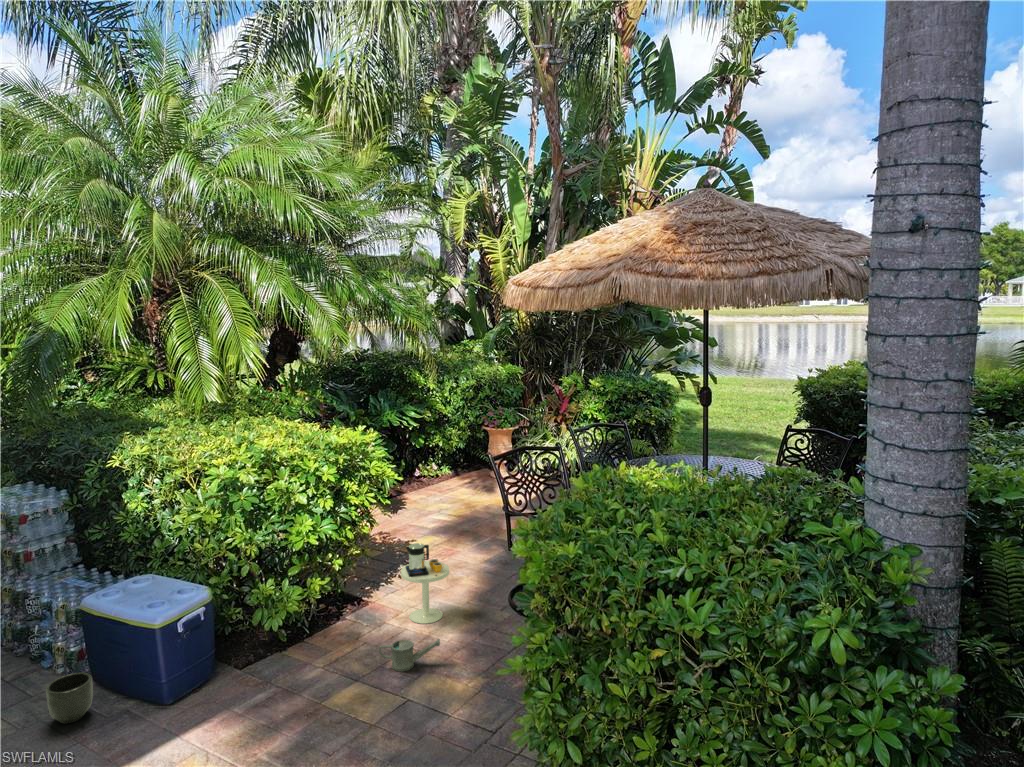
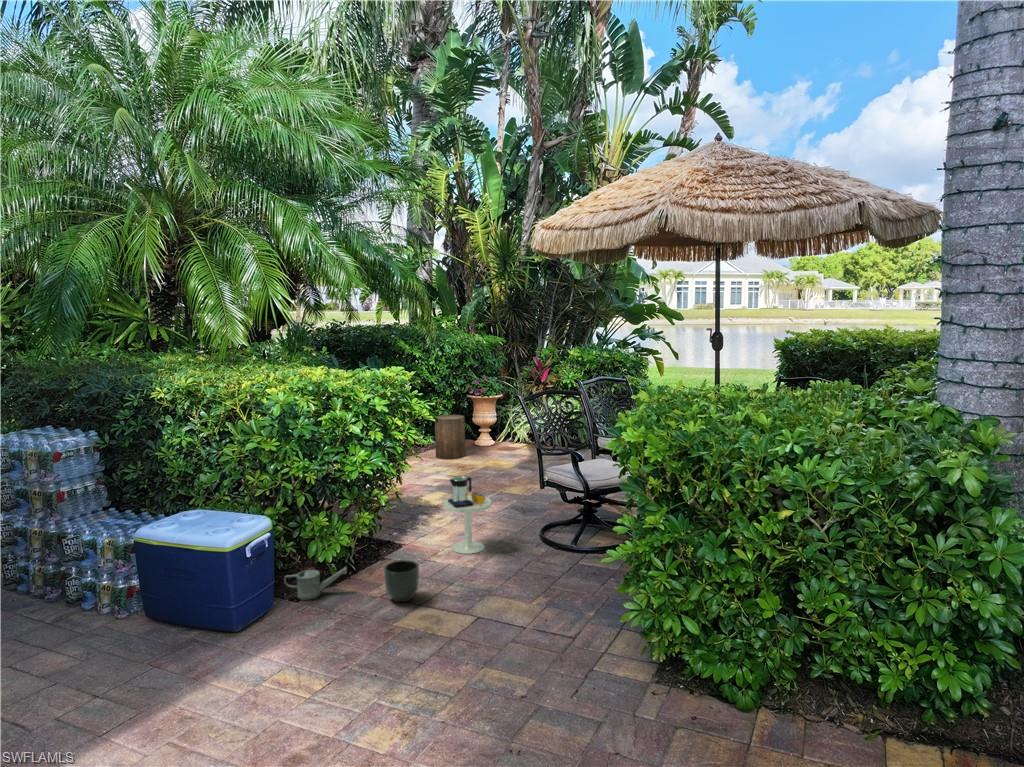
stool: none [435,456,466,503] -> present [435,415,465,459]
watering can: present [379,639,440,672] -> present [284,567,347,600]
planter: present [46,673,93,724] -> present [384,560,419,602]

